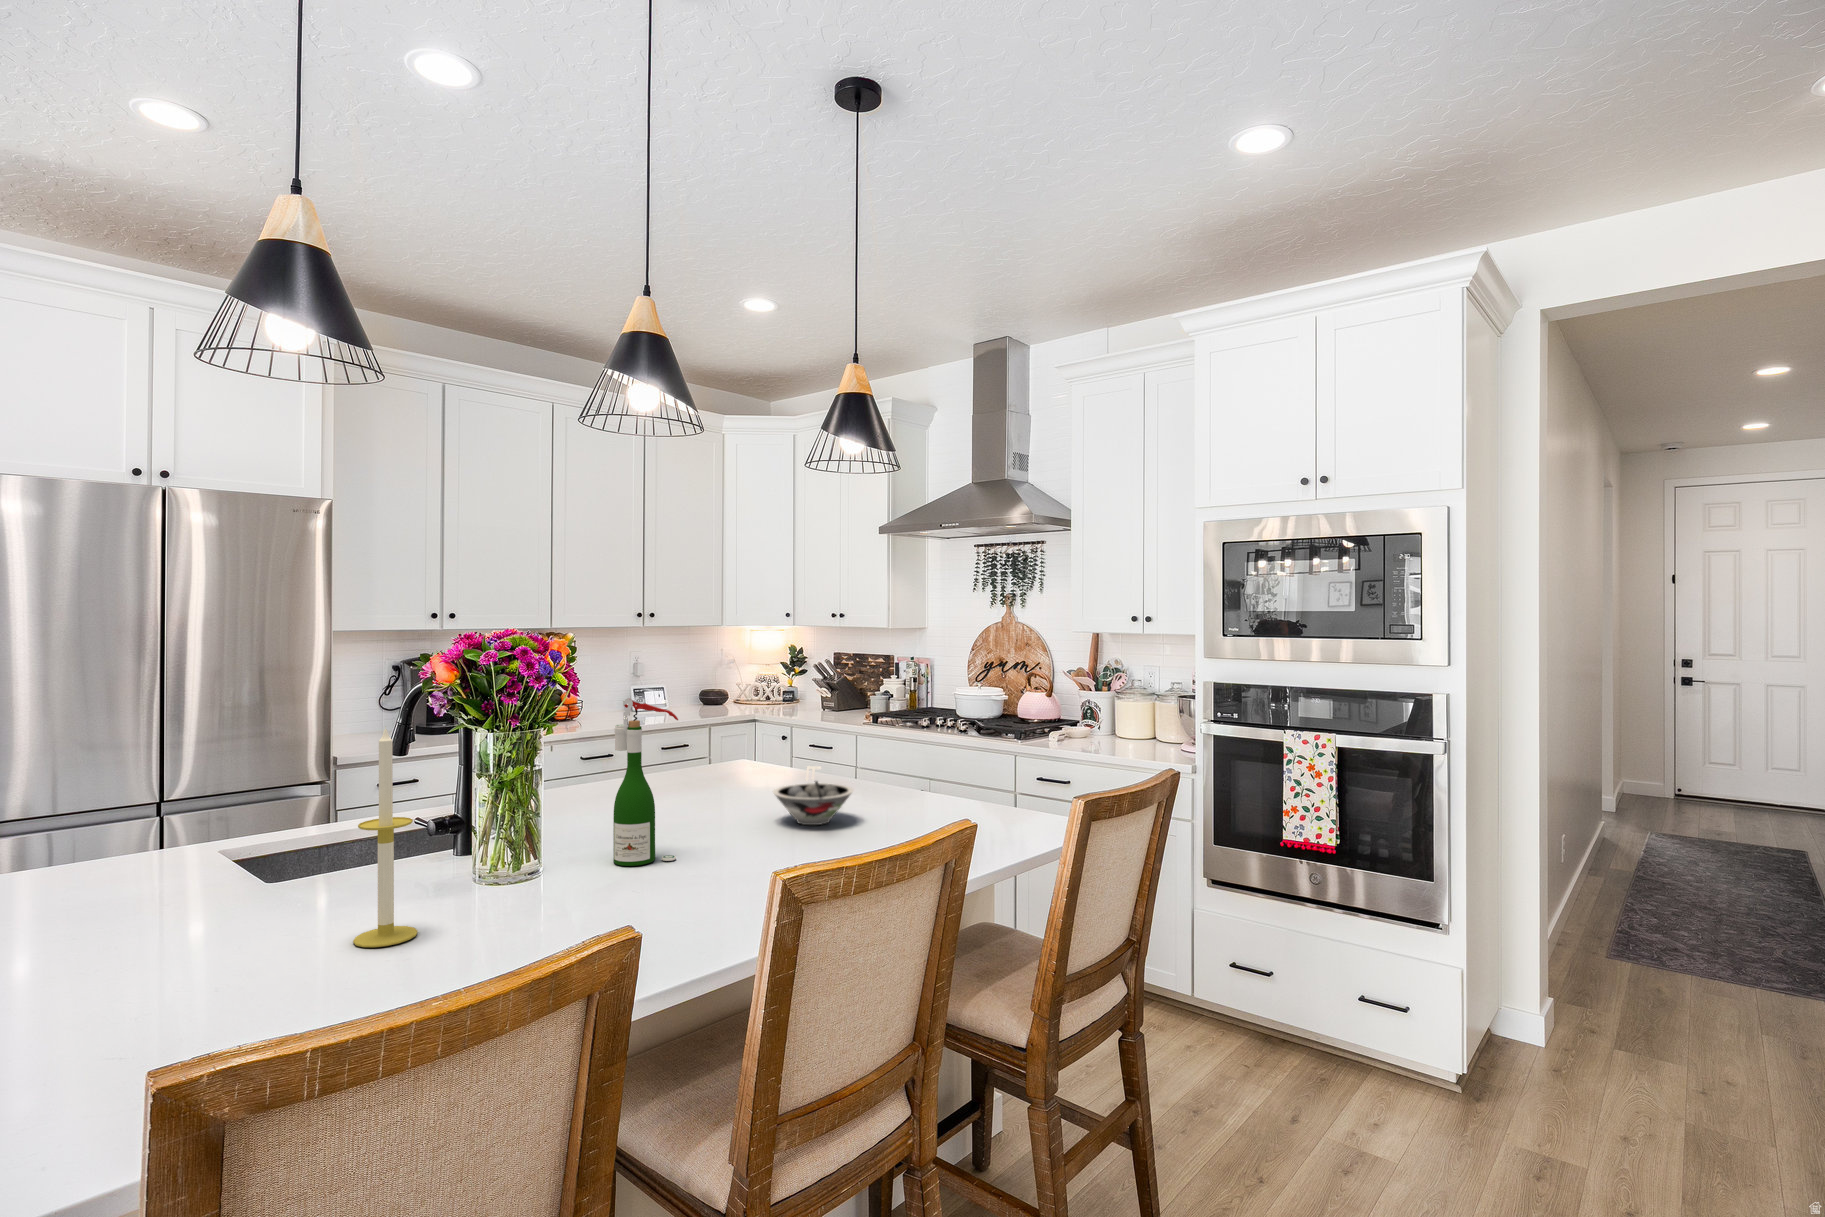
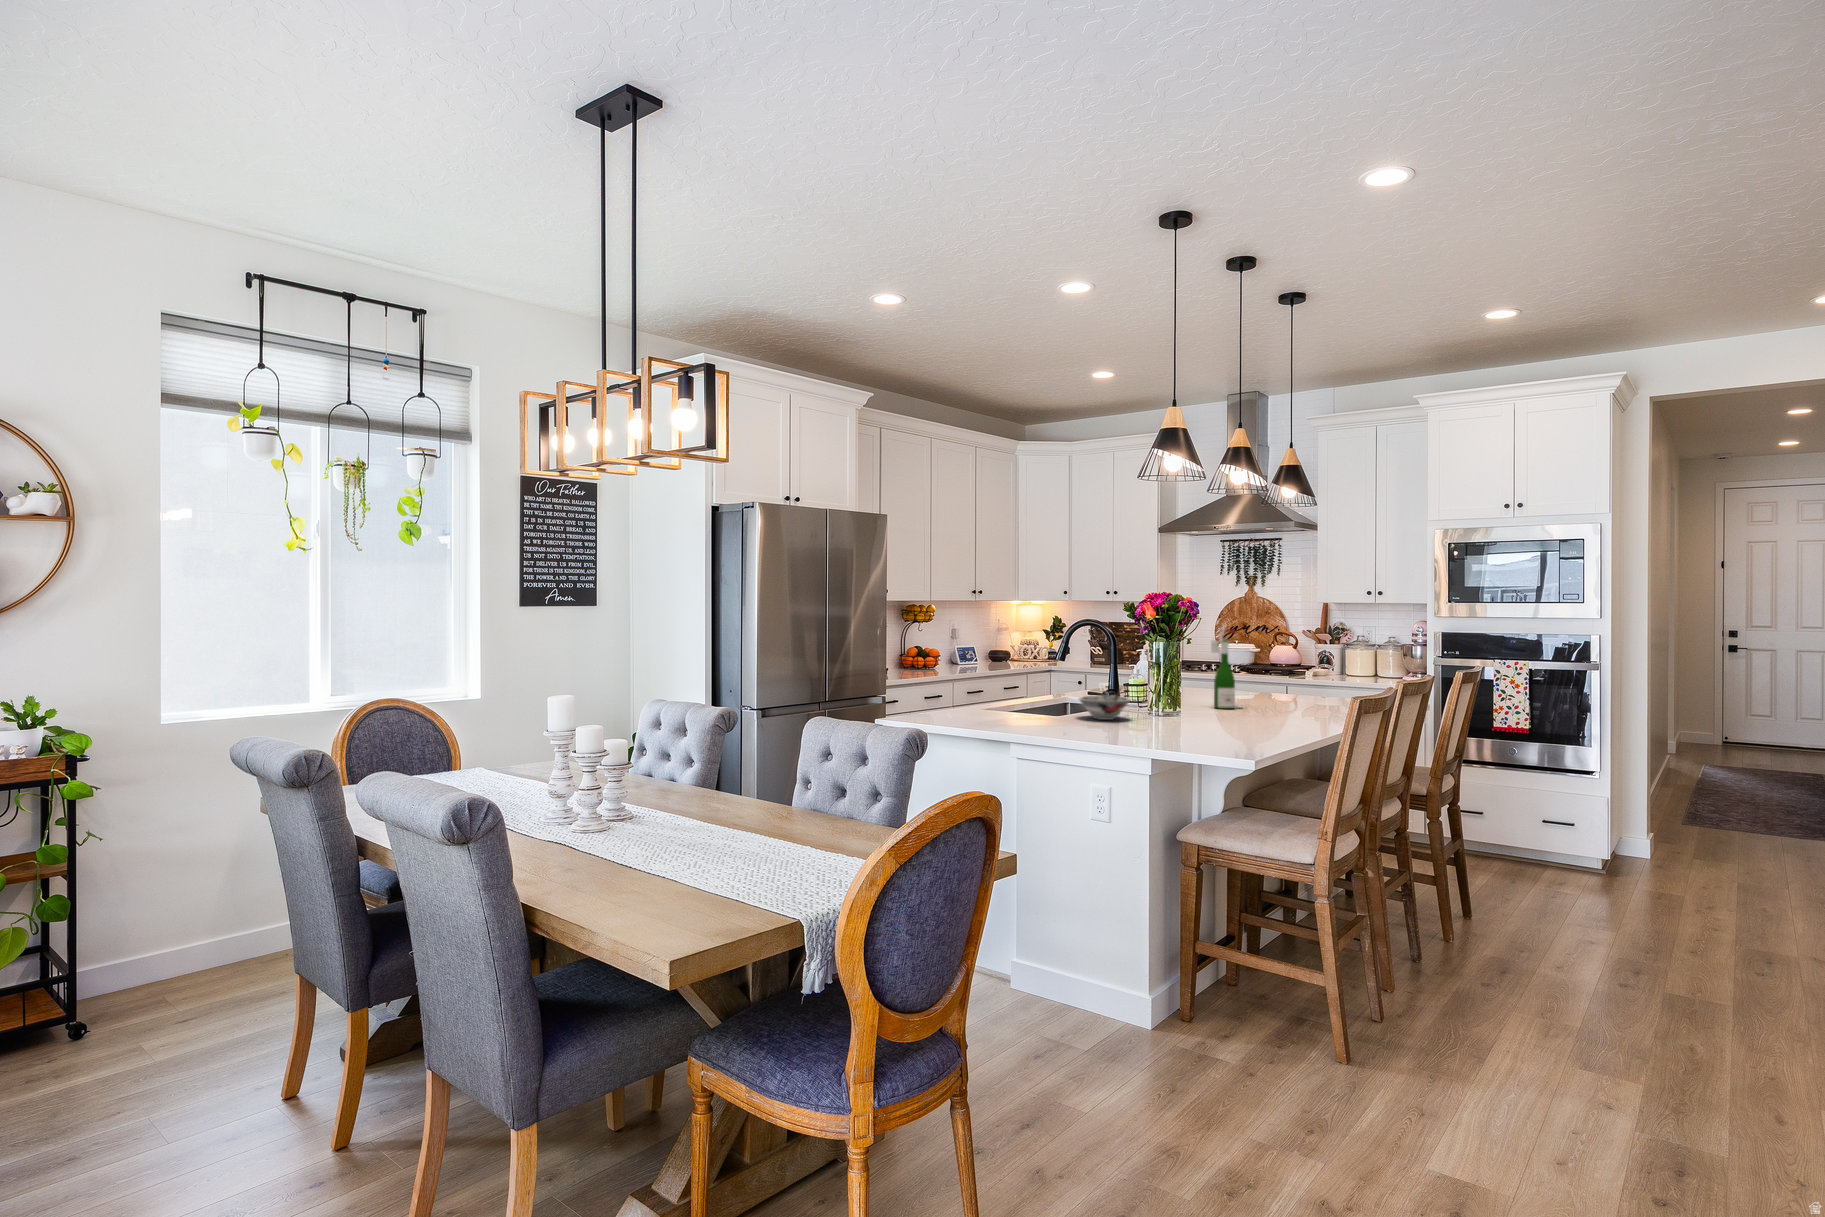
candle: present [353,726,418,947] -> none [1181,631,1207,723]
bowl: present [773,766,853,825] -> present [1079,683,1131,720]

